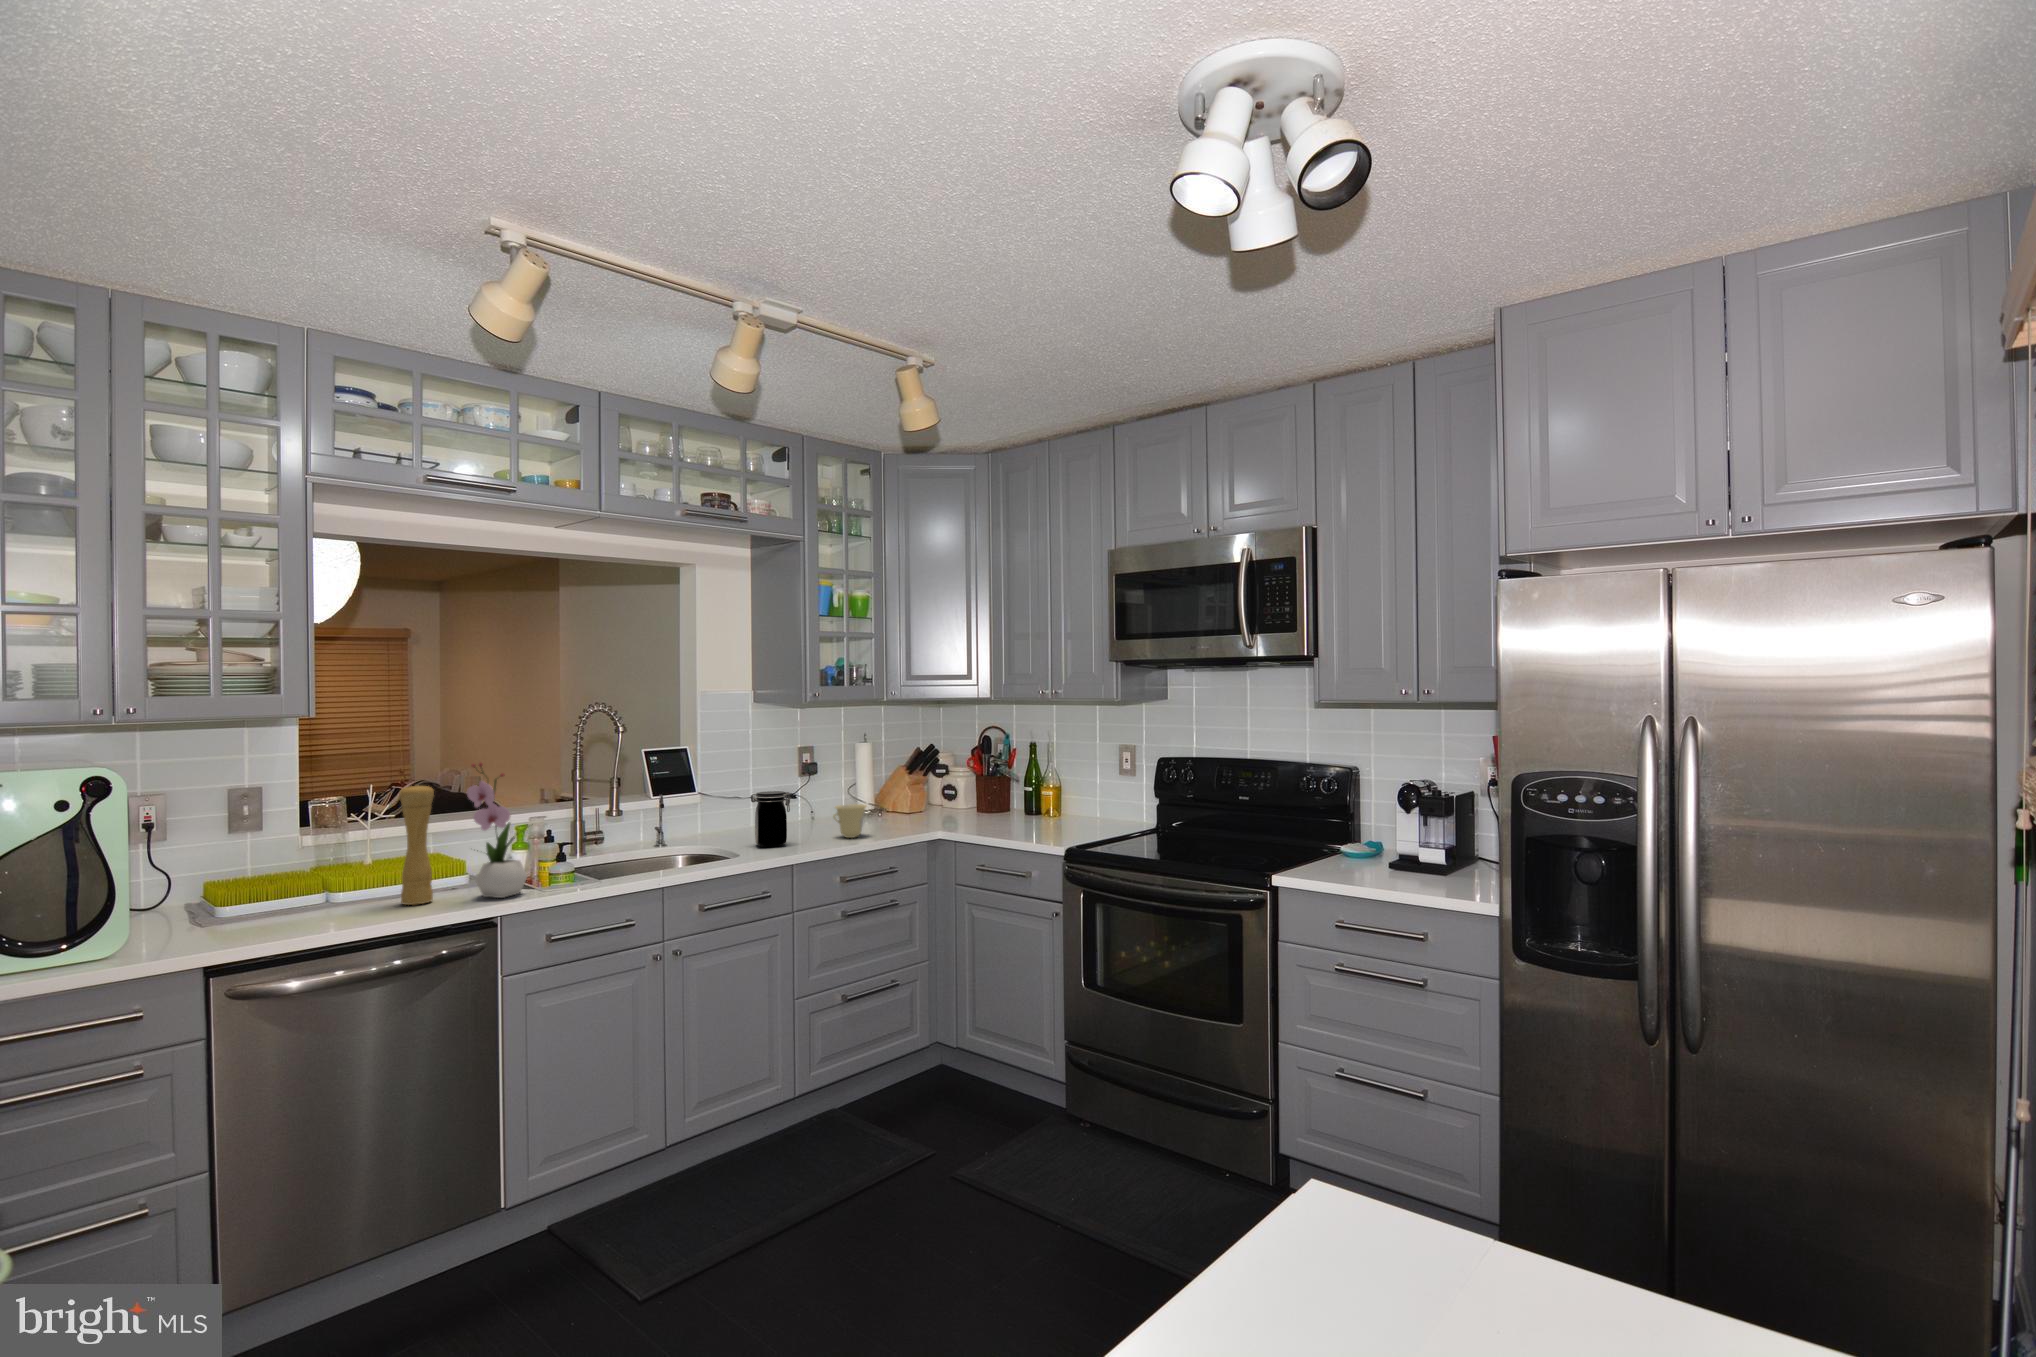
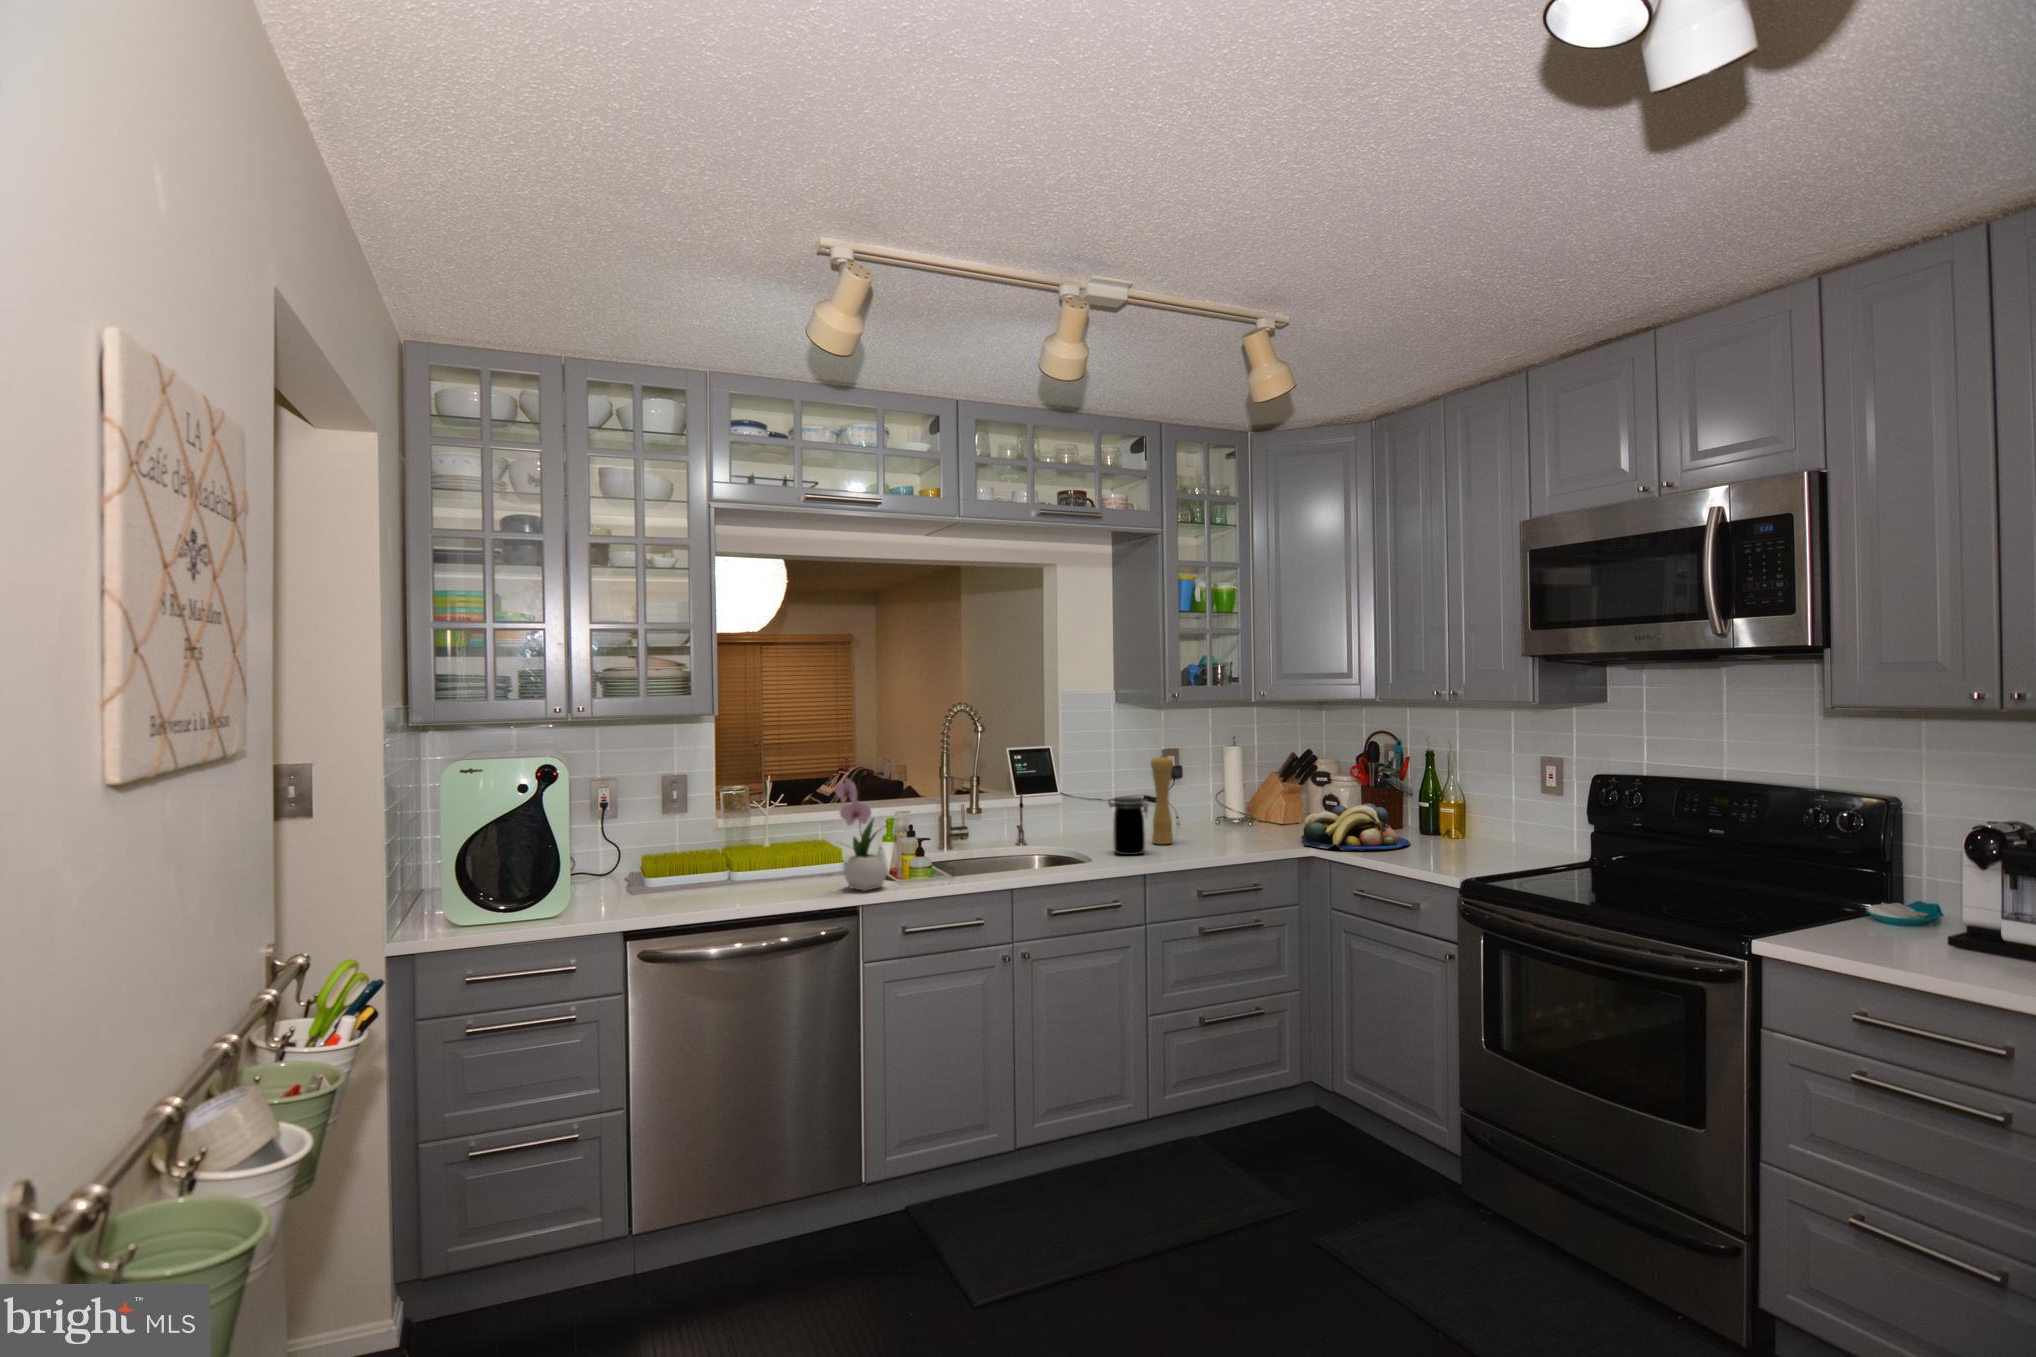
pepper mill: present [400,784,434,905] -> present [1151,756,1173,844]
fruit bowl: none [927,790,1019,831] -> present [1301,803,1410,850]
cup: present [833,804,867,838] -> none [1195,814,1232,850]

